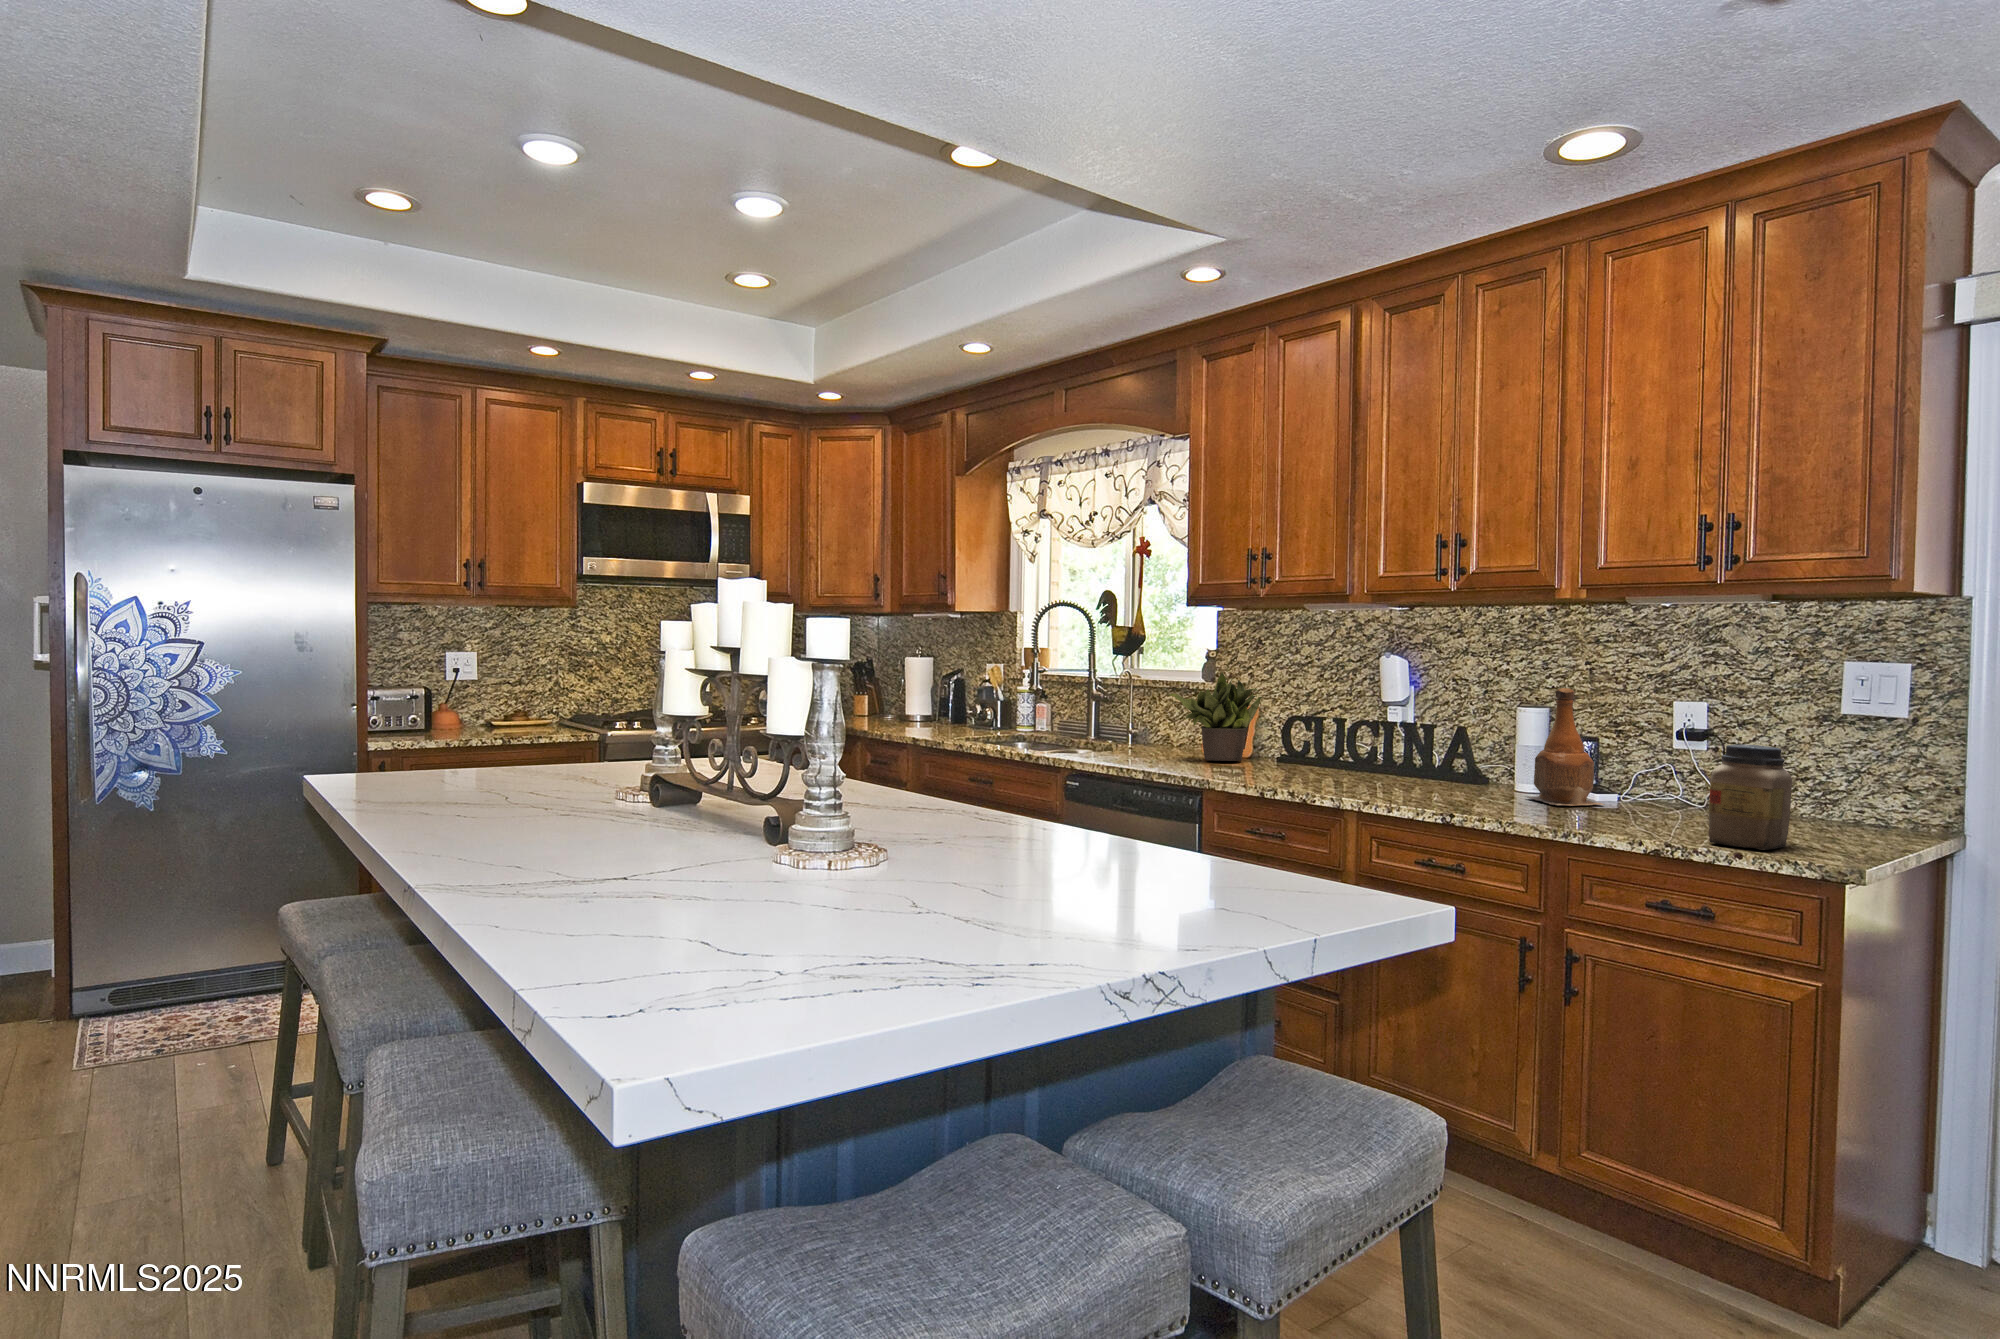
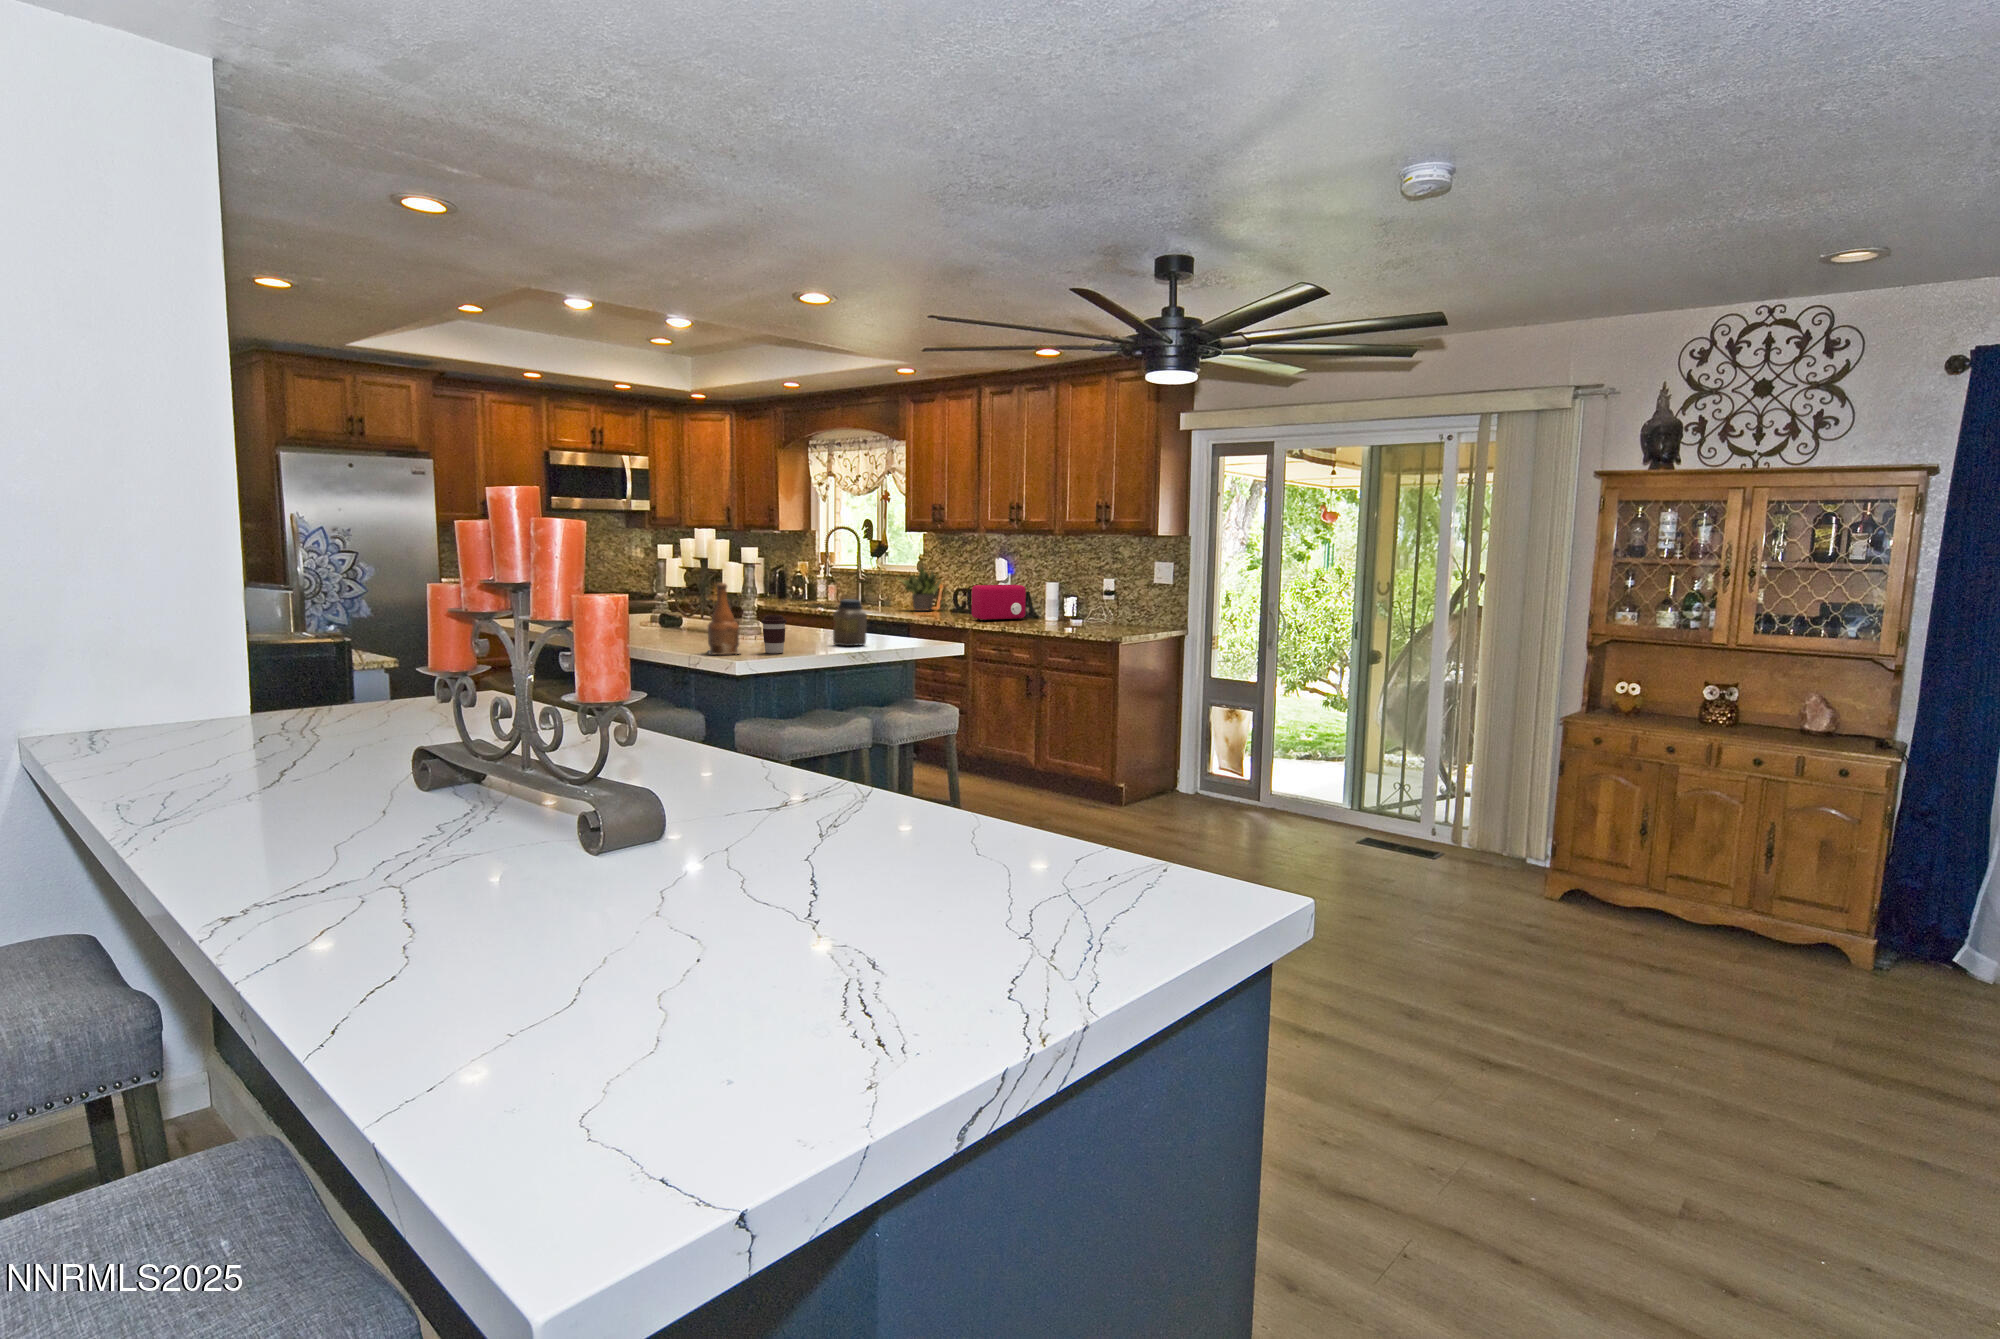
bottle: present [1525,688,1604,806] -> present [708,583,741,655]
toaster: none [1350,712,1475,794] -> present [972,585,1026,621]
jar: present [1709,744,1792,850] -> present [833,600,867,646]
coffee cup: none [804,831,894,977] -> present [761,615,787,653]

